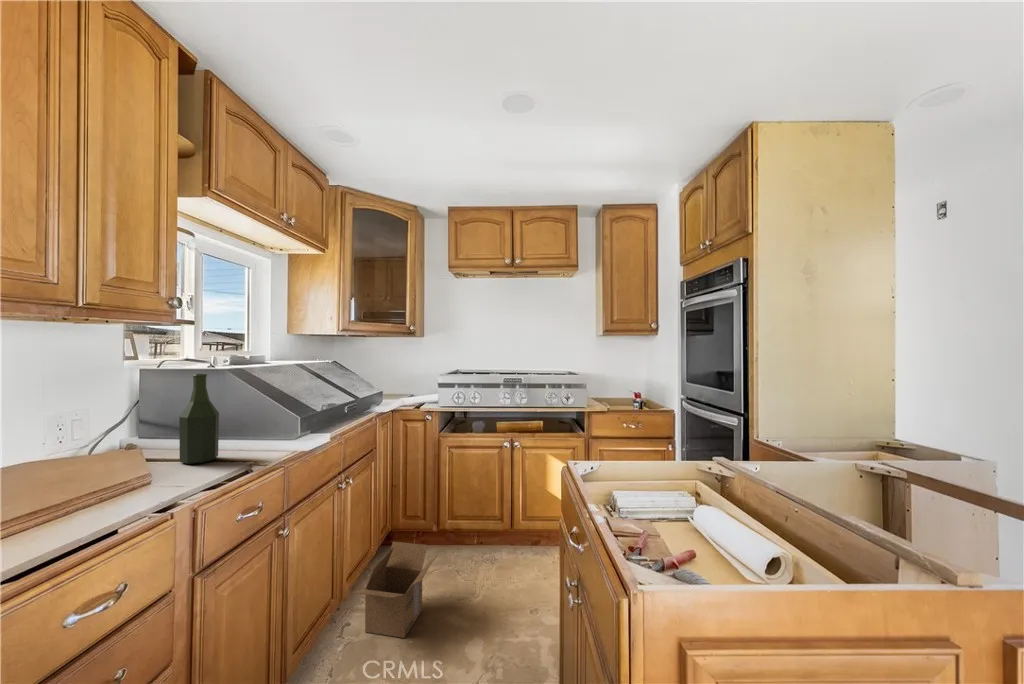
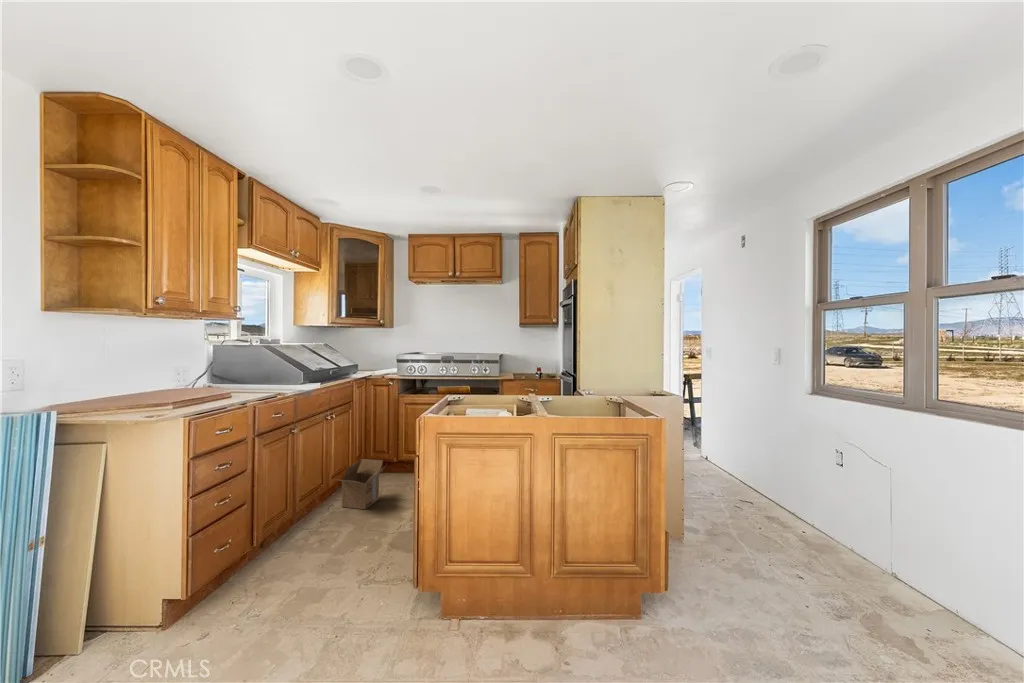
bottle: present [179,374,219,464] -> none [239,346,259,393]

